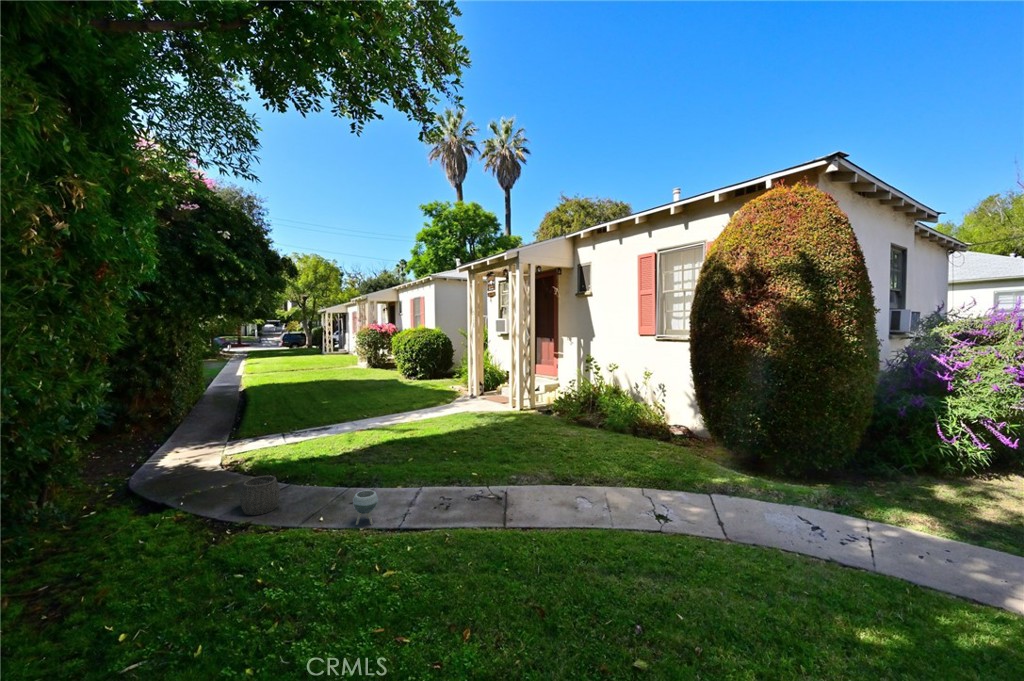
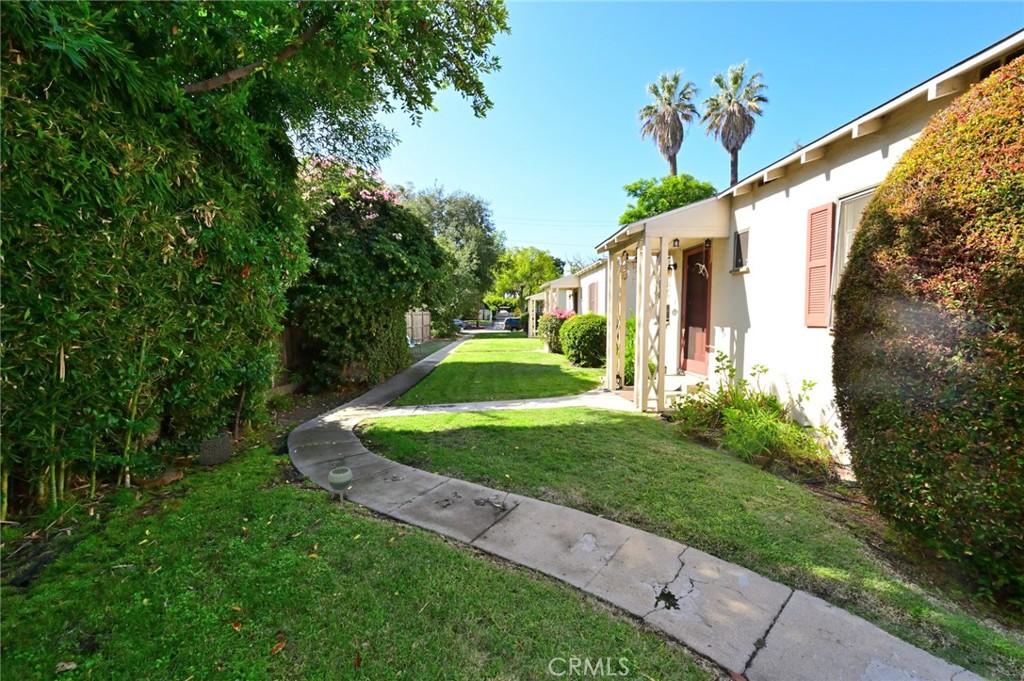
woven basket: present [240,476,280,515] -> present [198,433,232,465]

